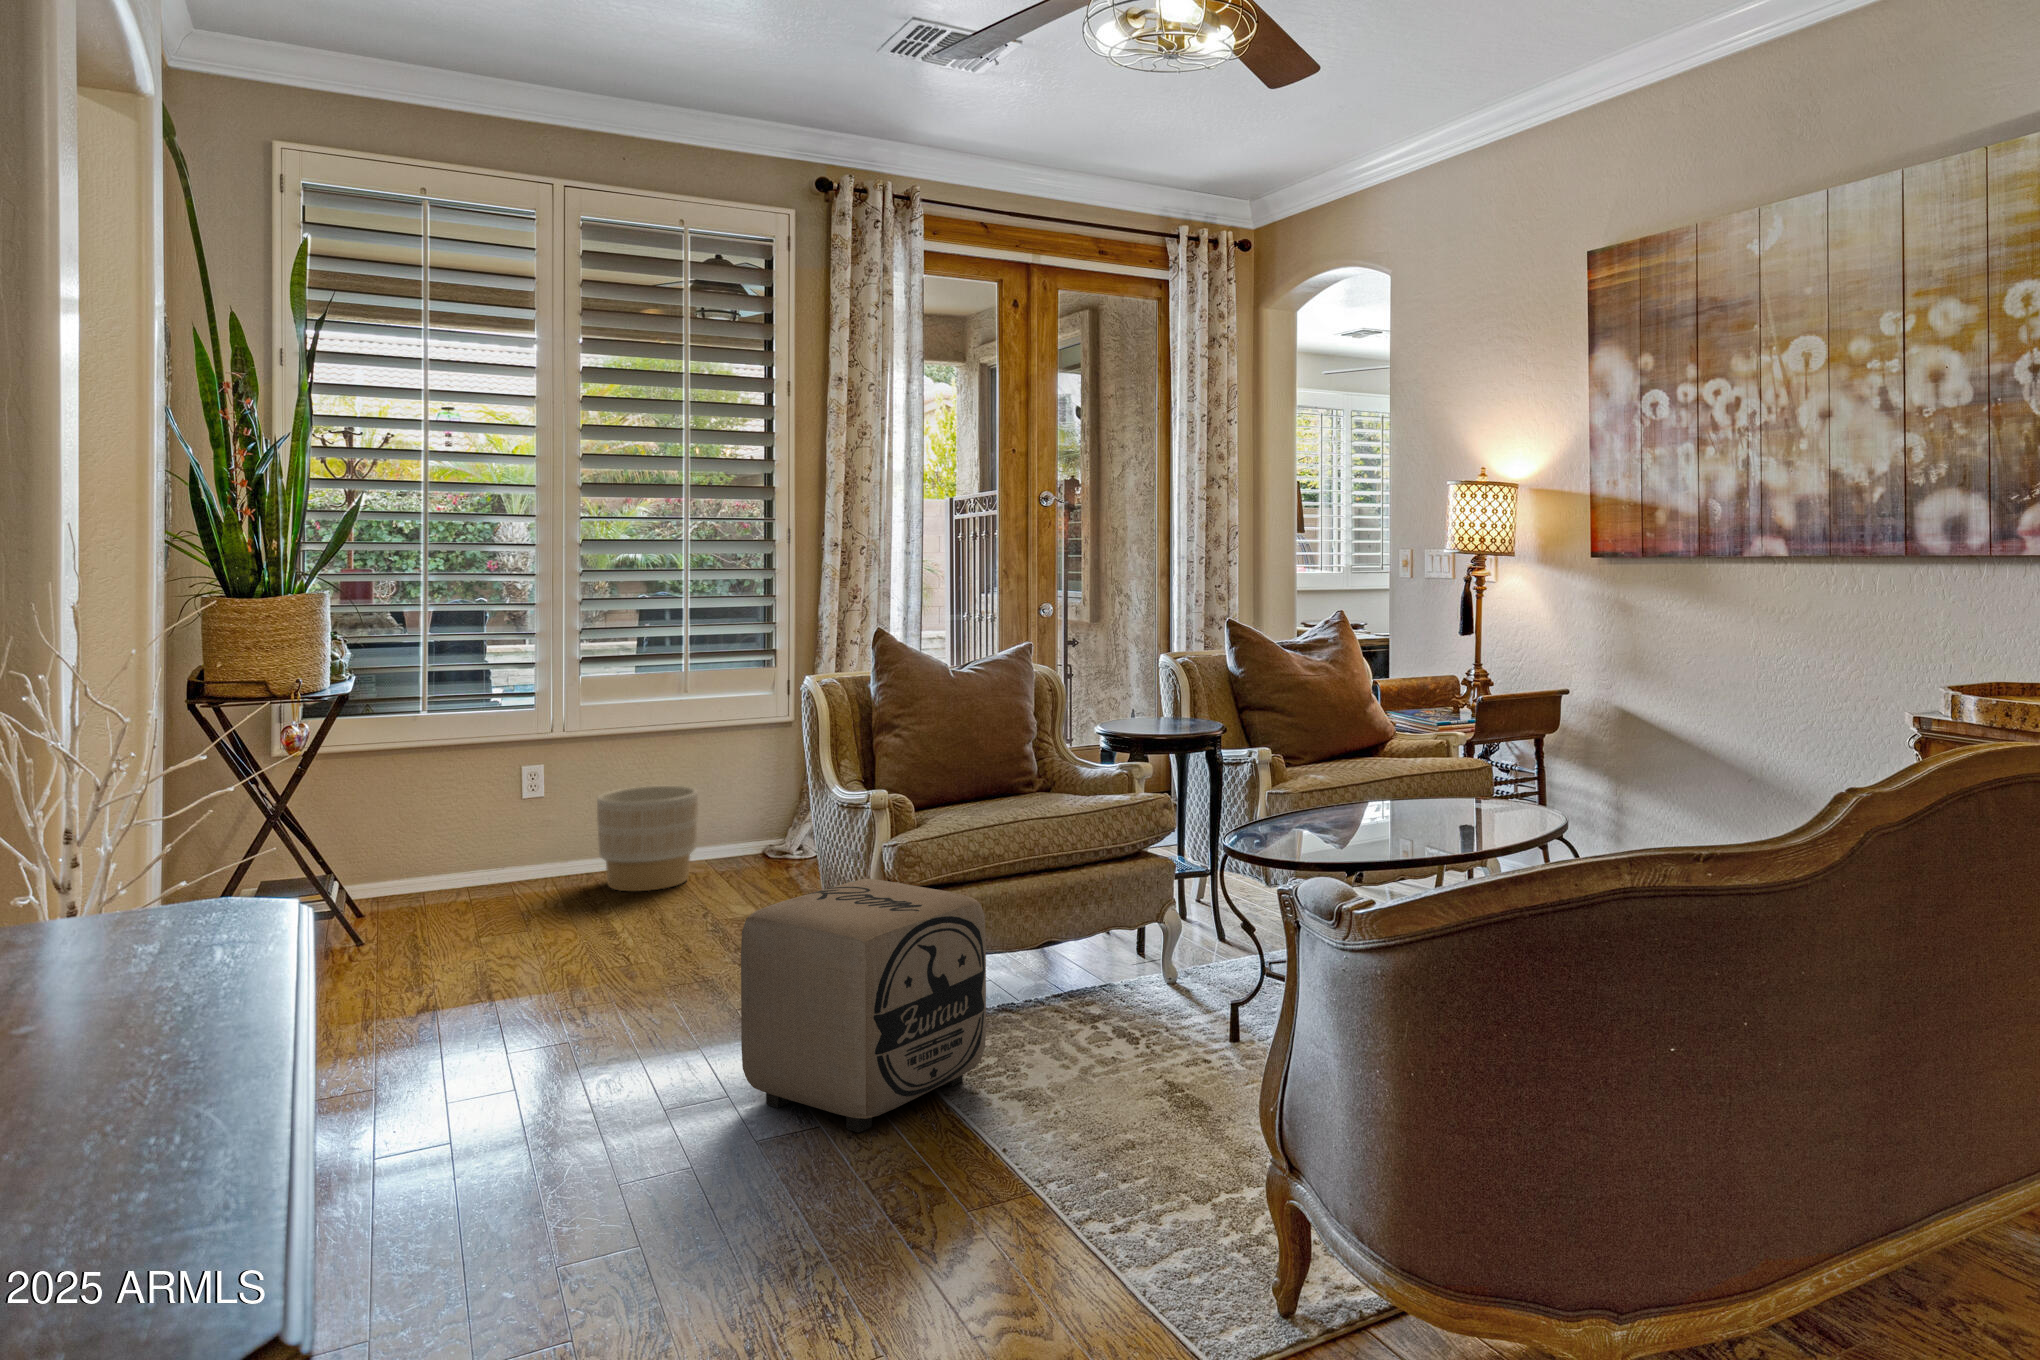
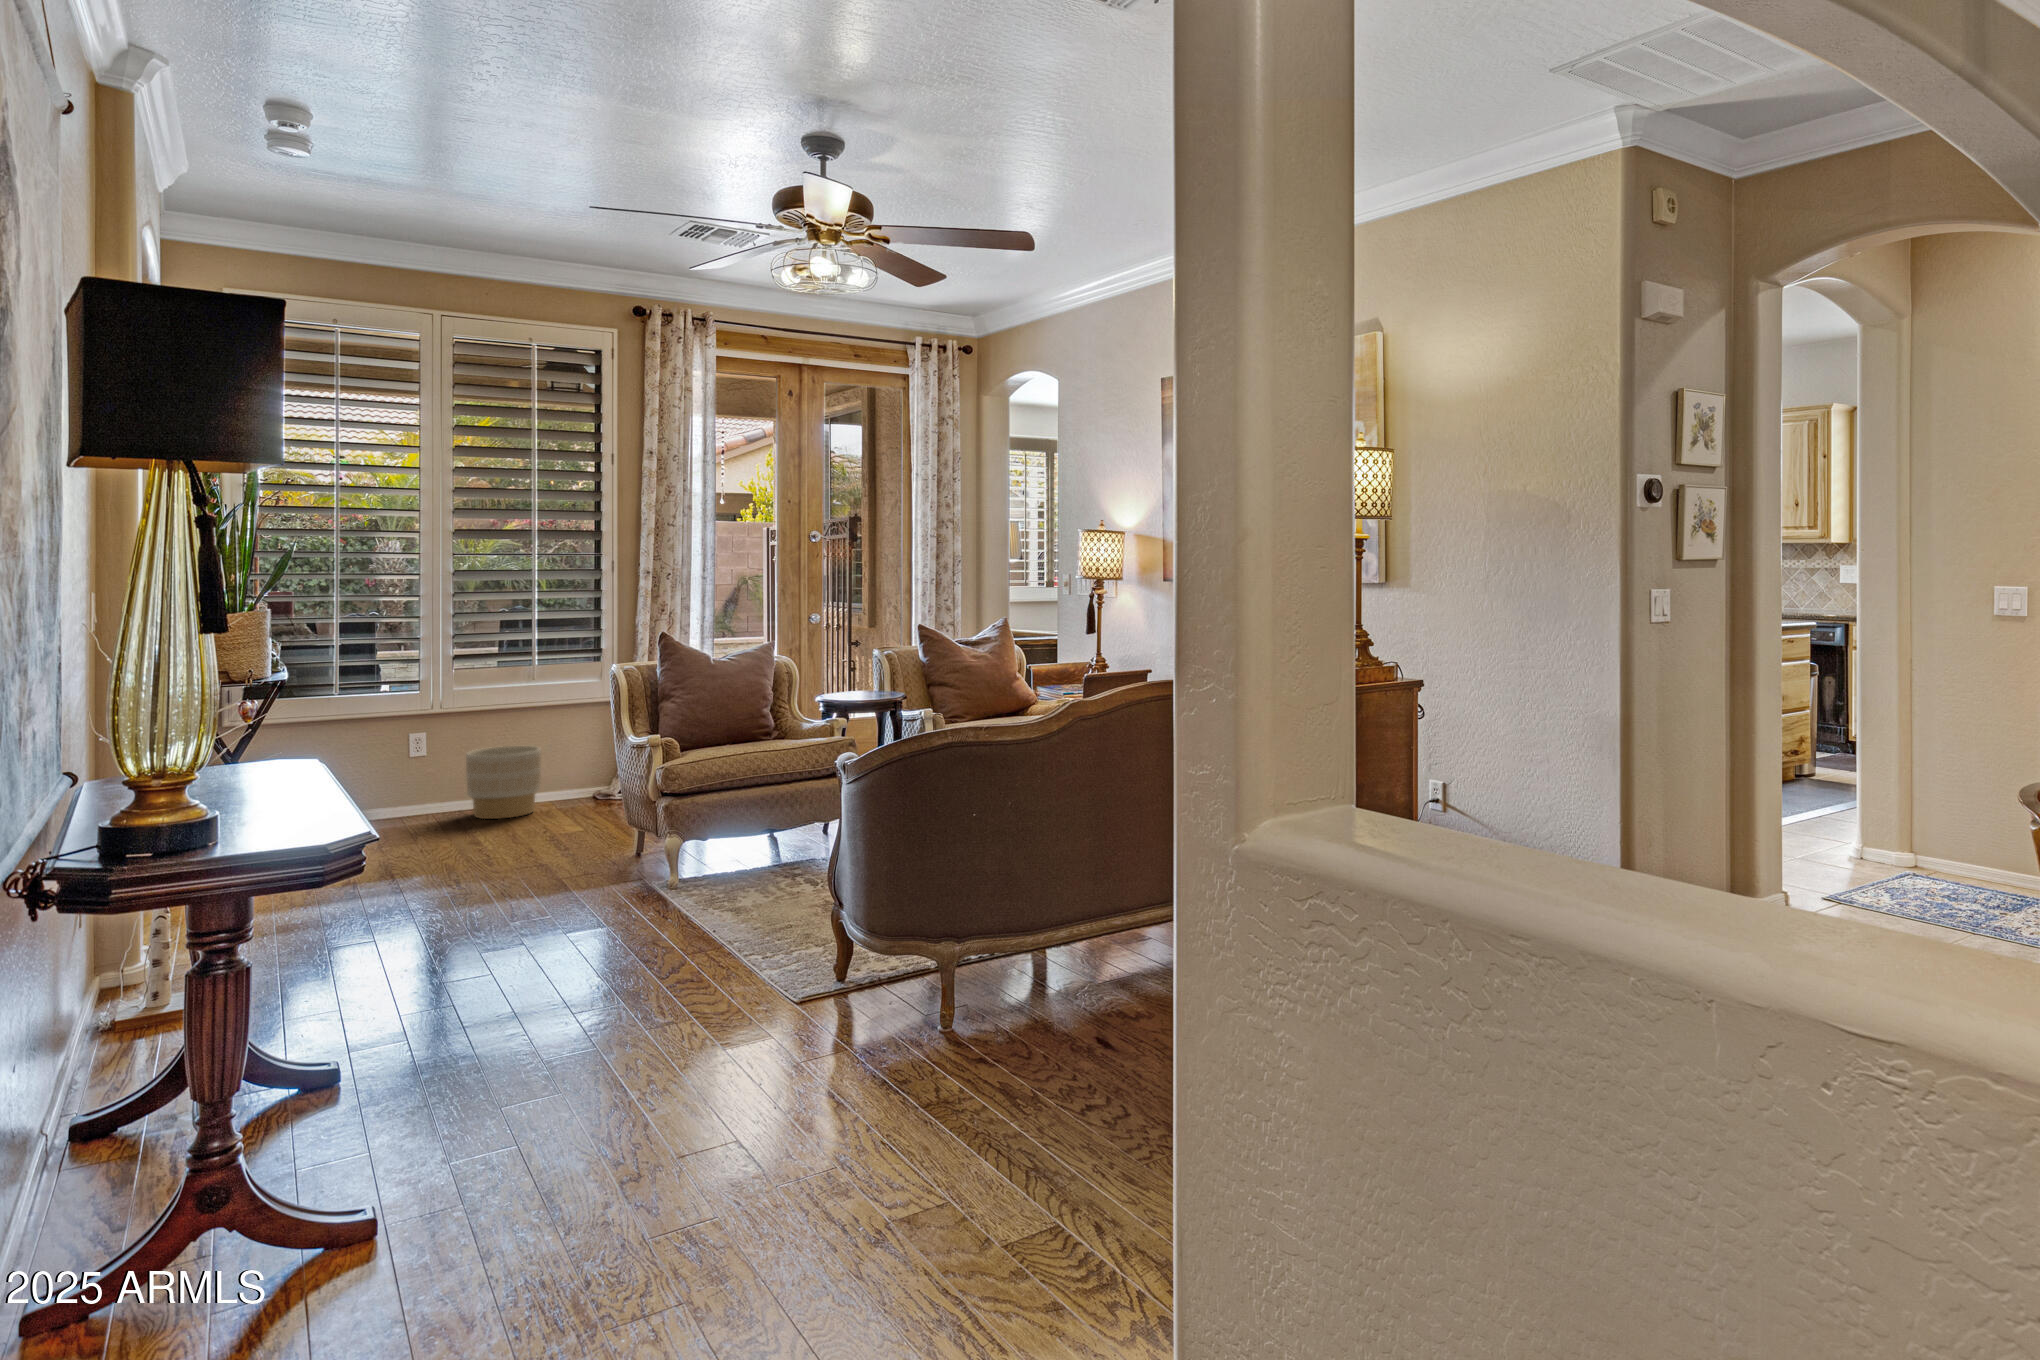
ottoman: present [741,878,986,1133] -> none [559,786,715,926]

